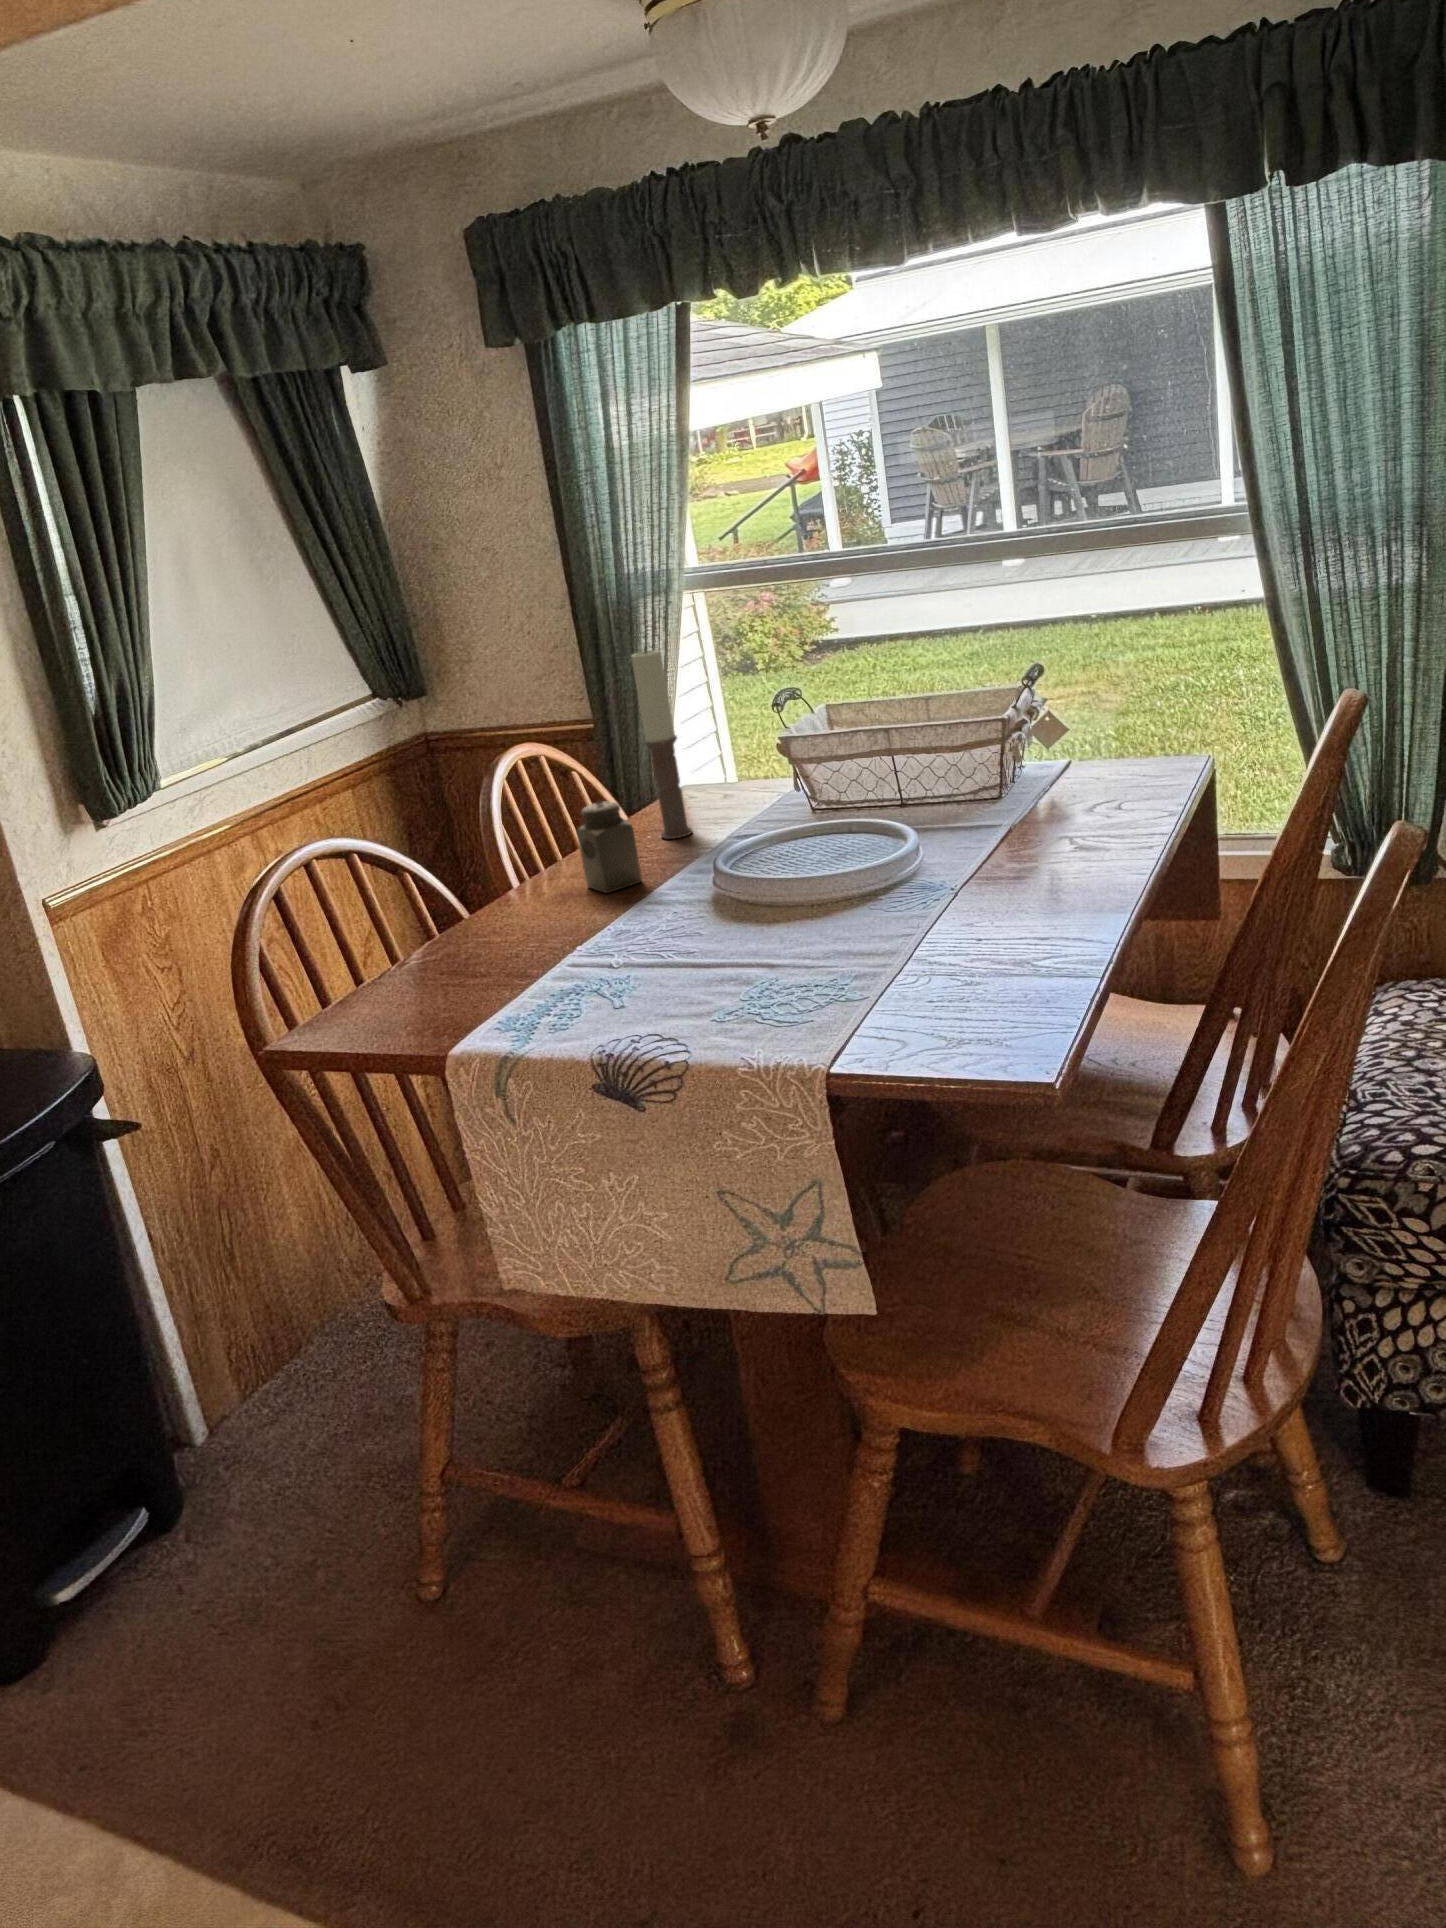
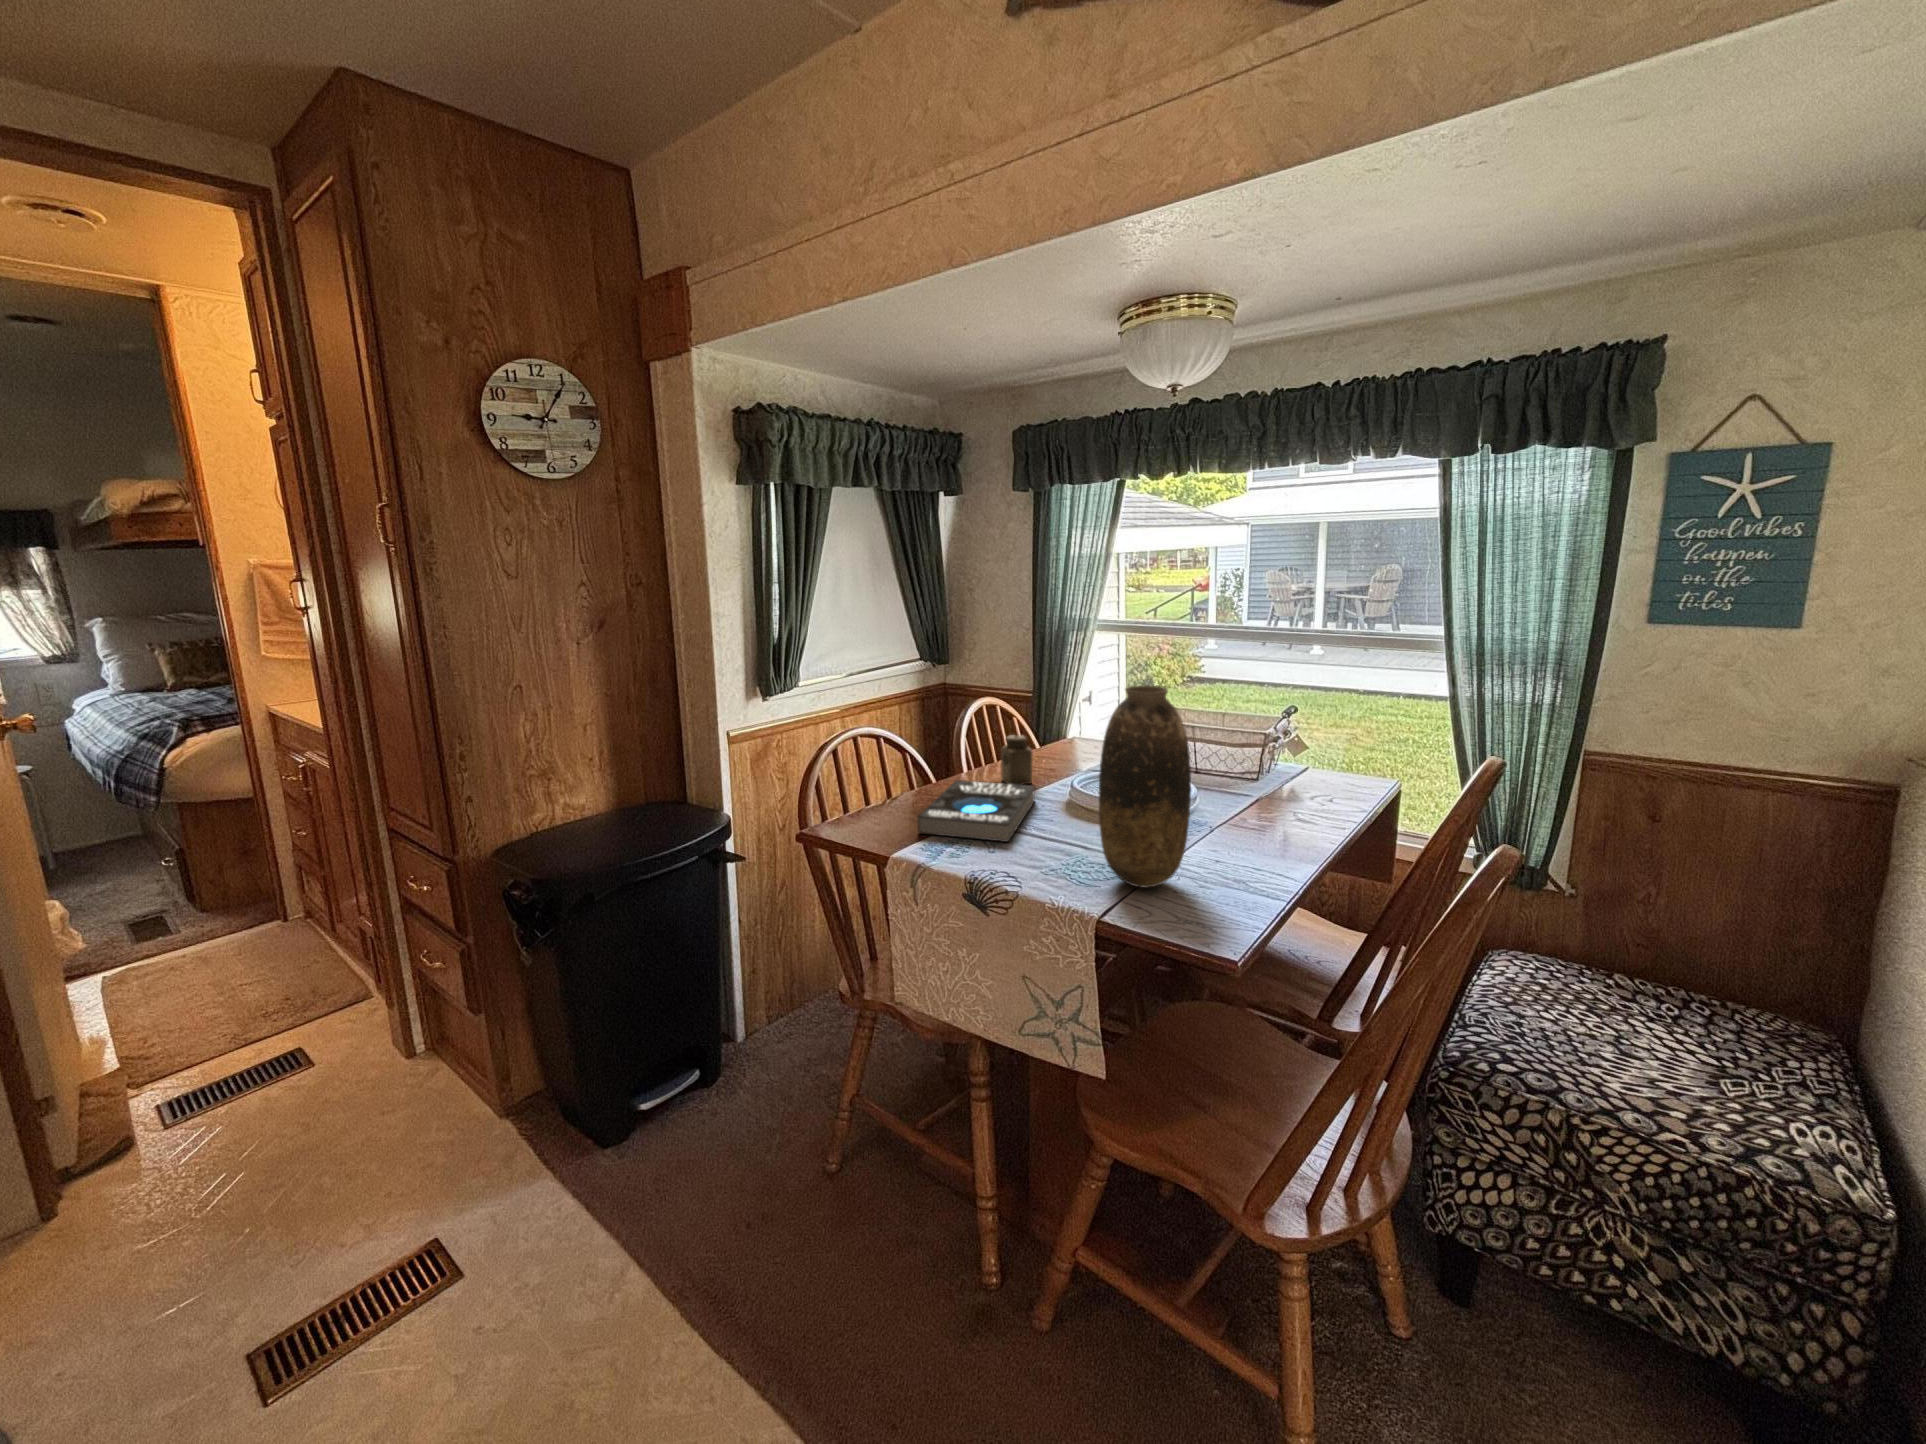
candle: present [631,649,692,839] -> none [1051,656,1070,763]
vase: none [777,668,936,1008] -> present [1099,685,1191,888]
book: none [469,883,659,1008] -> present [917,780,1035,842]

